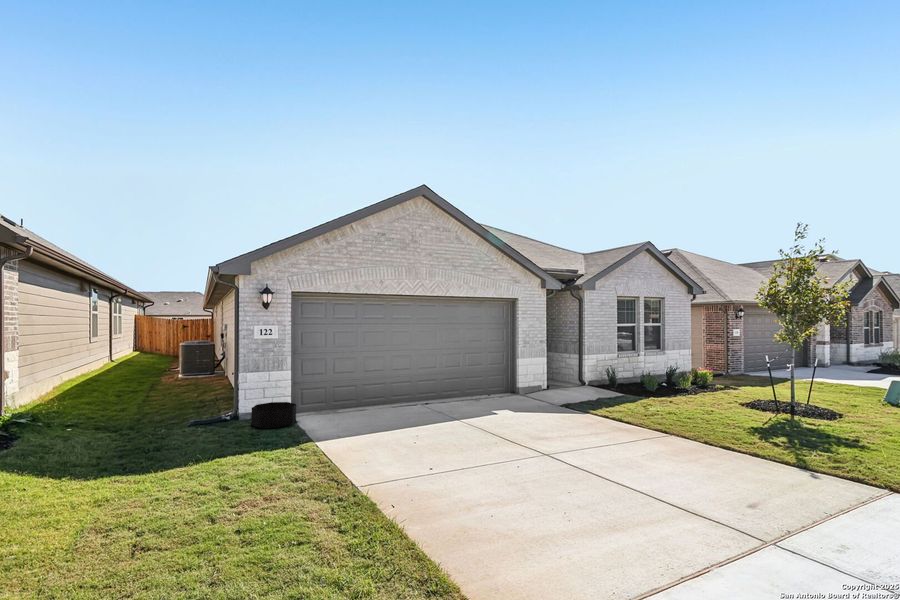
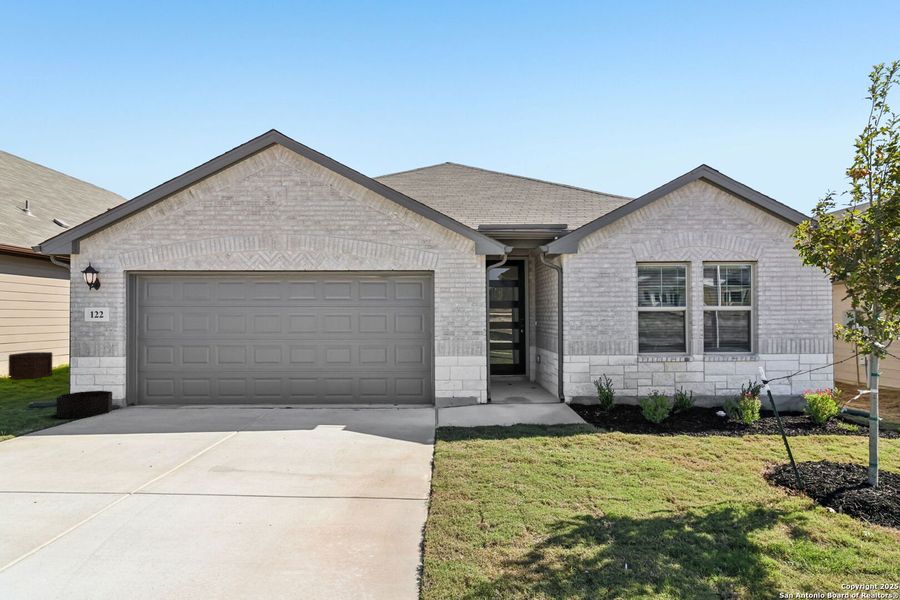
wooden crate: none [11,373,56,407] -> present [8,352,52,379]

